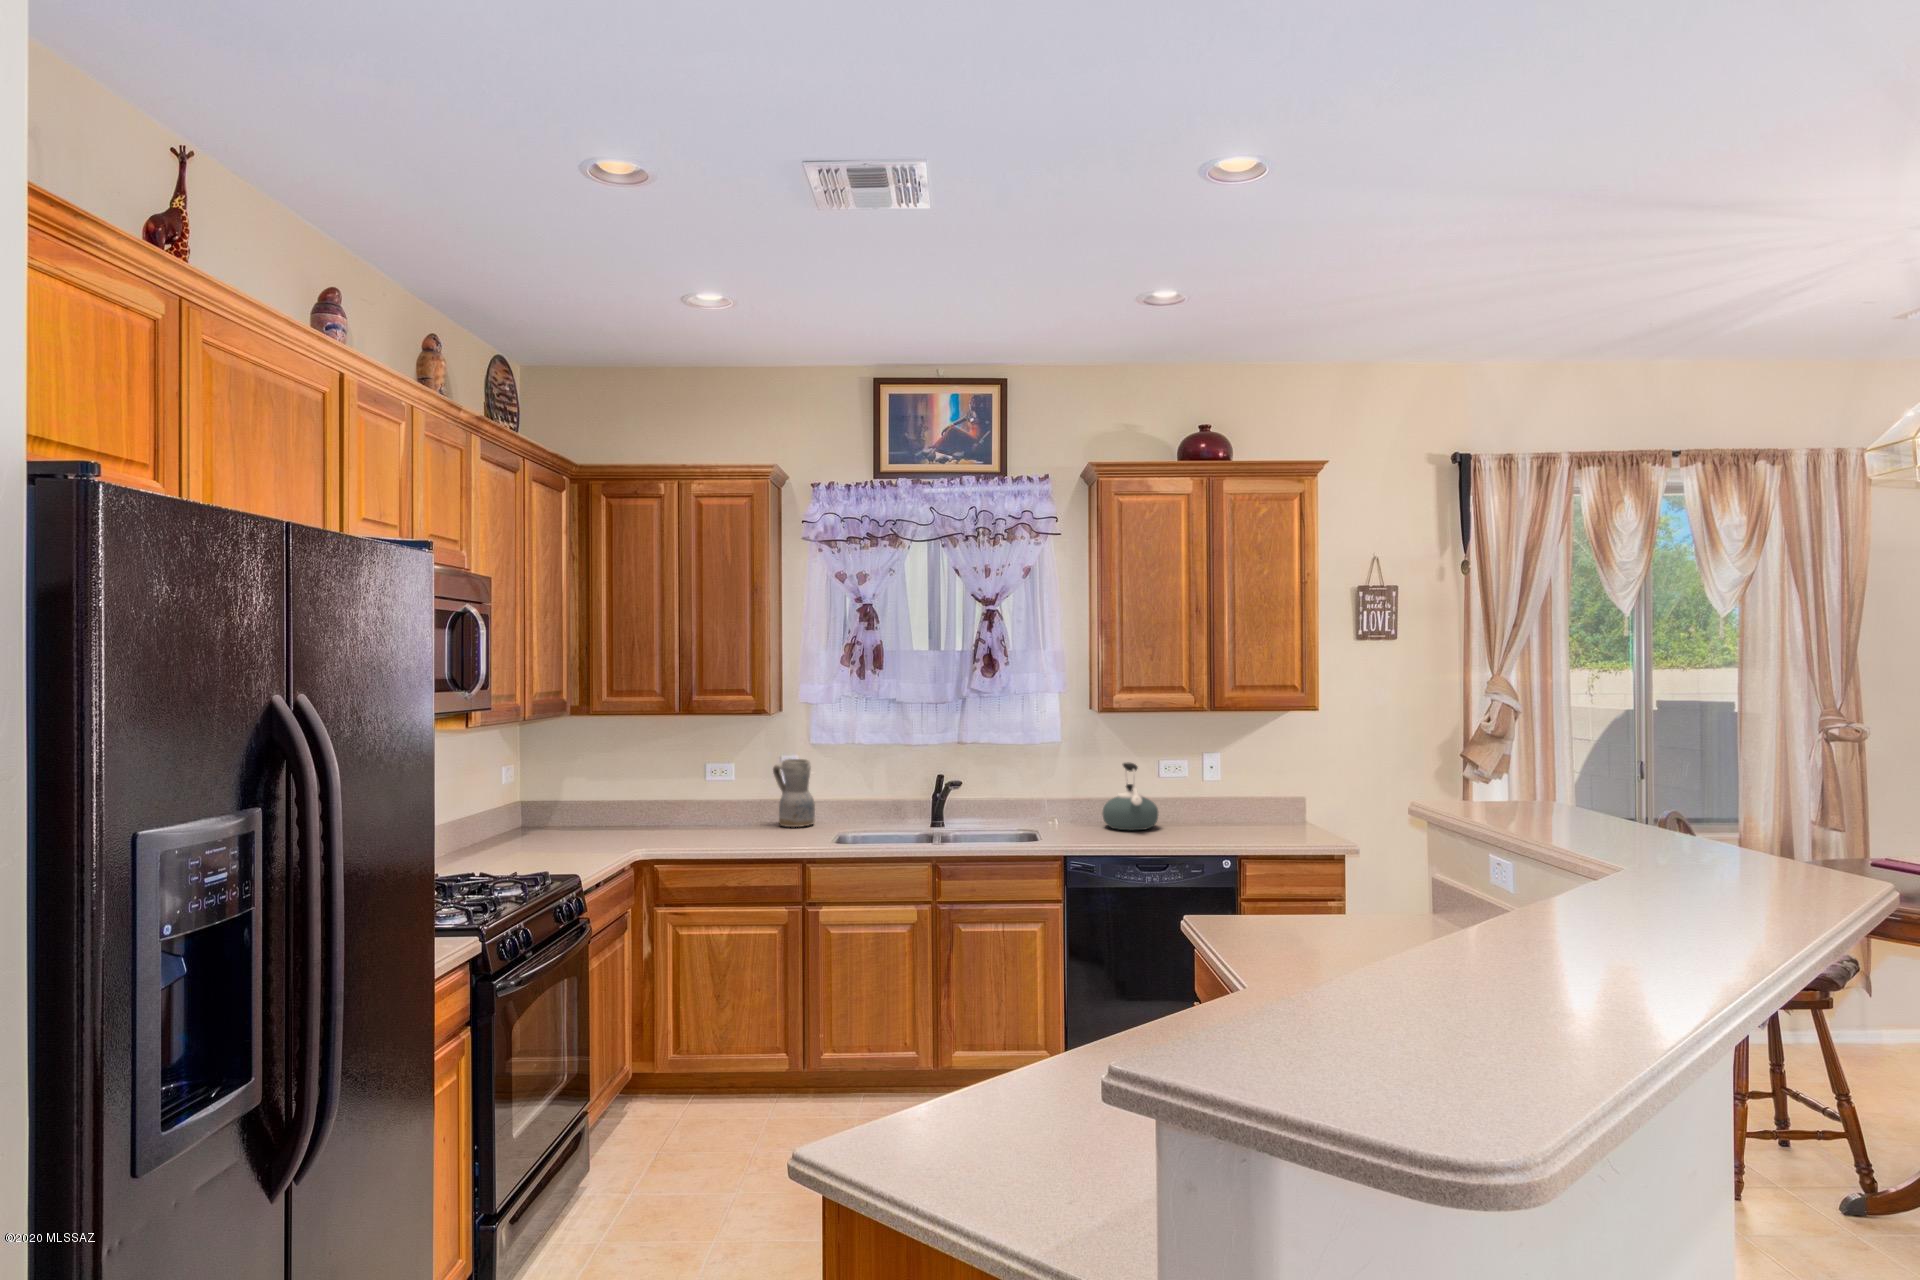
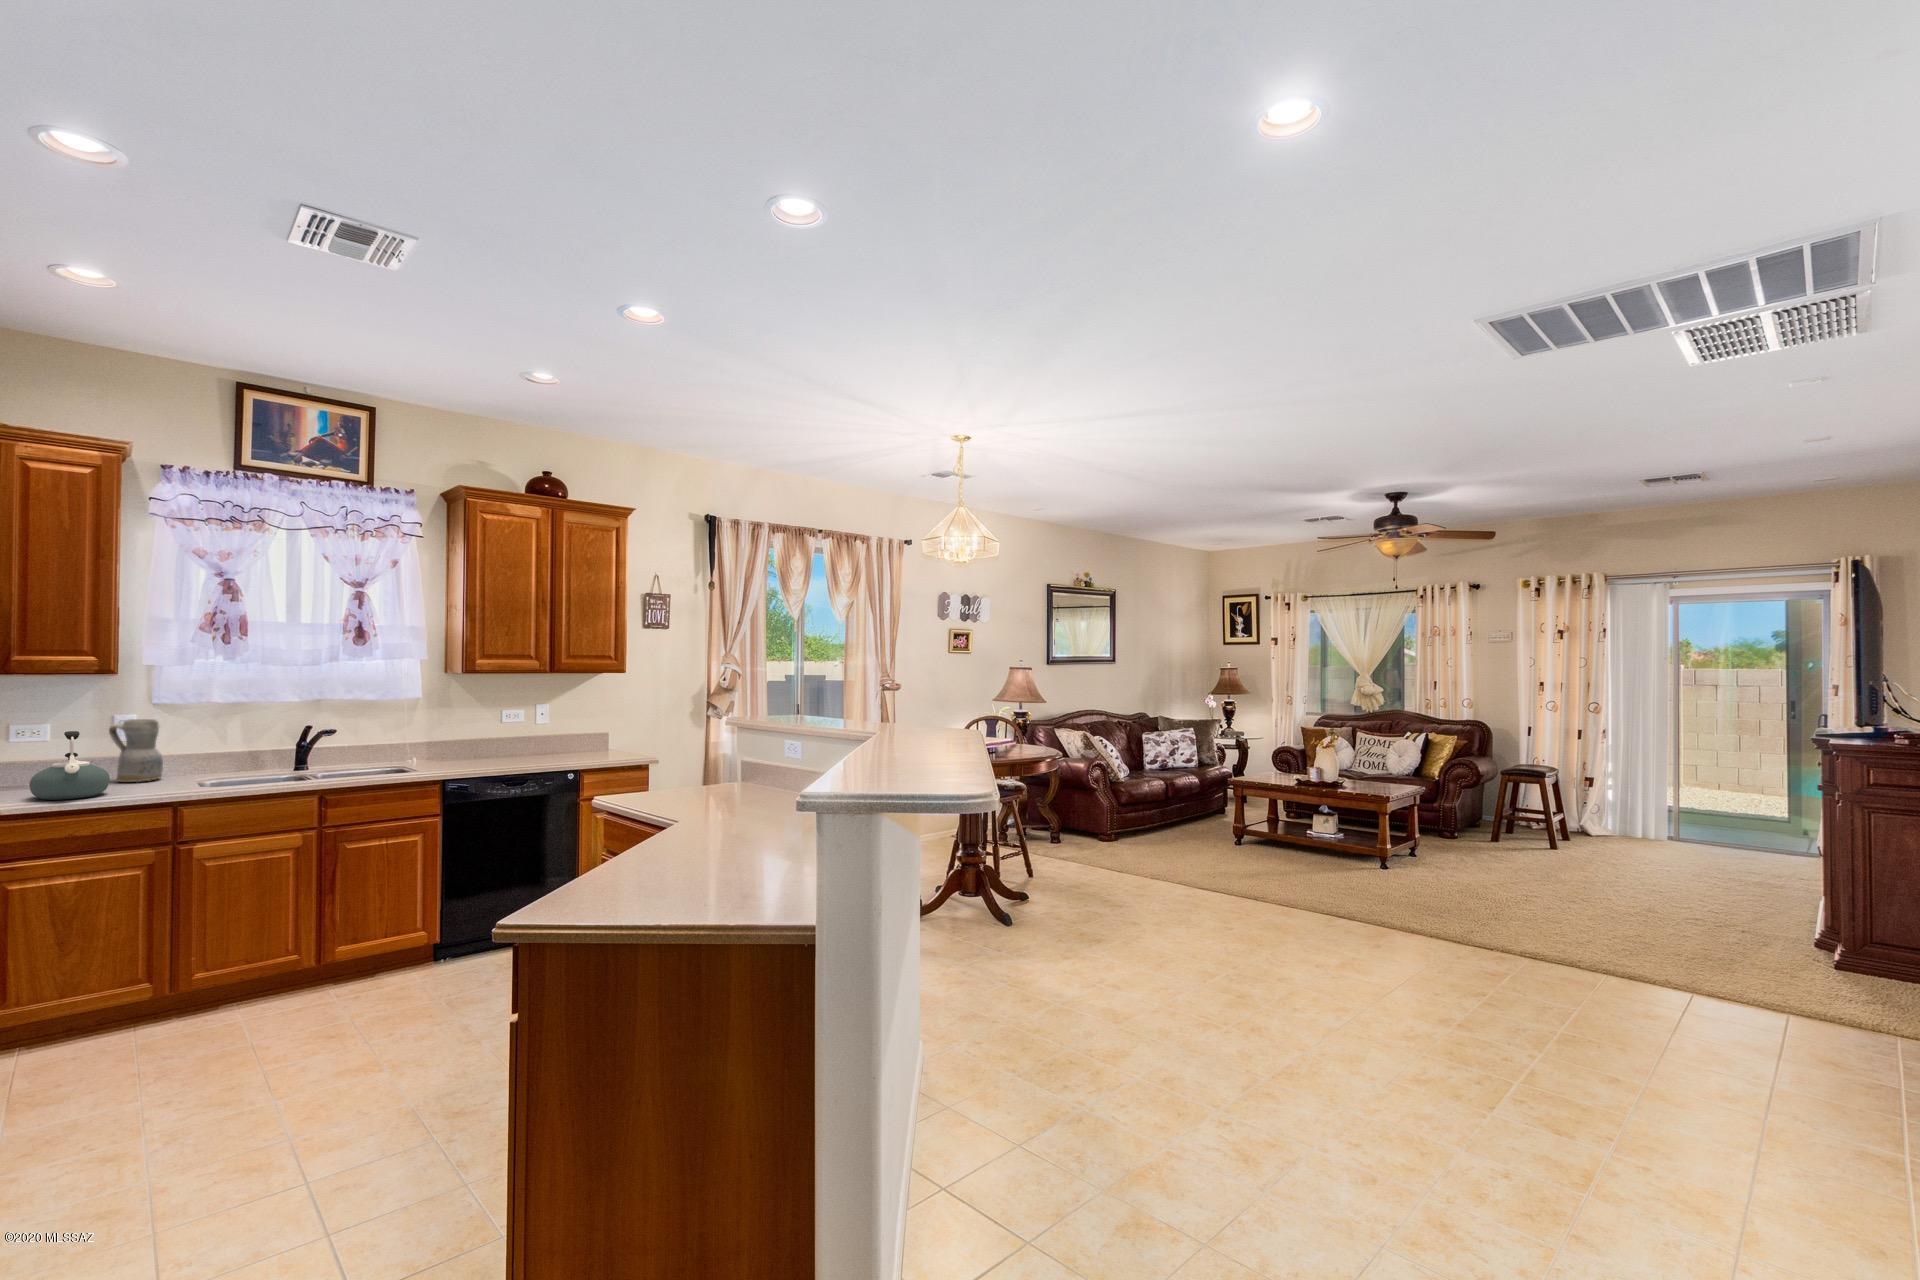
kettle: present [1103,763,1158,830] -> present [30,731,110,800]

